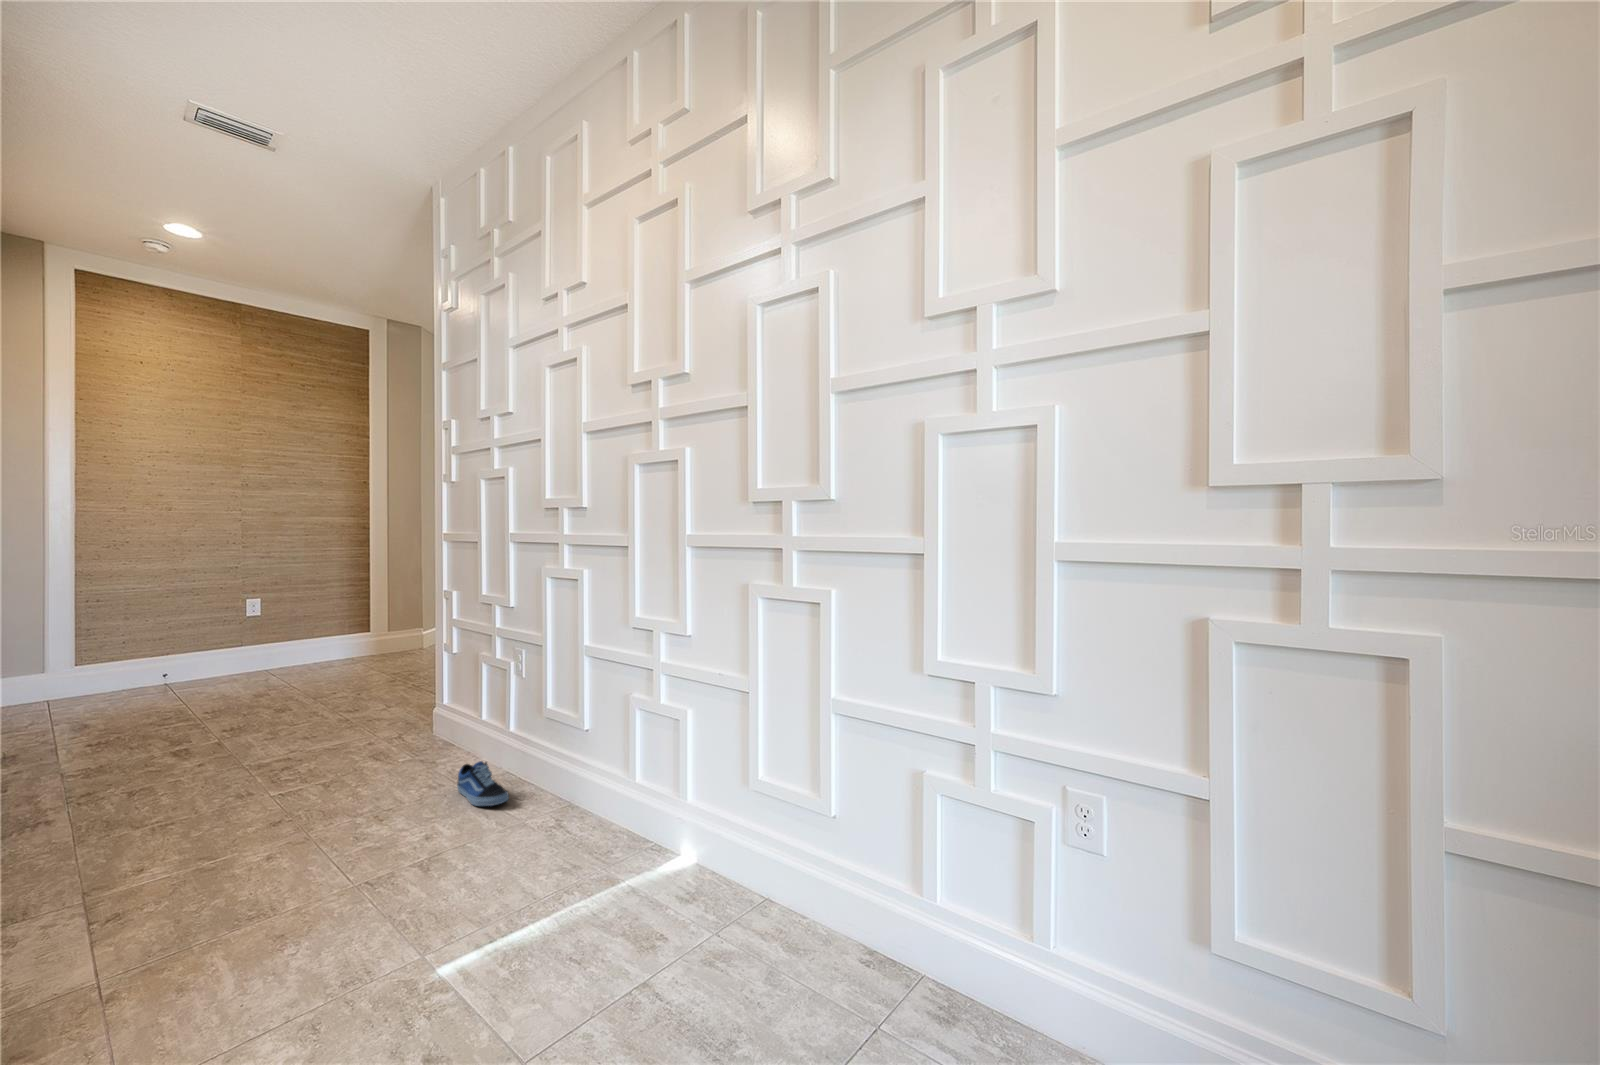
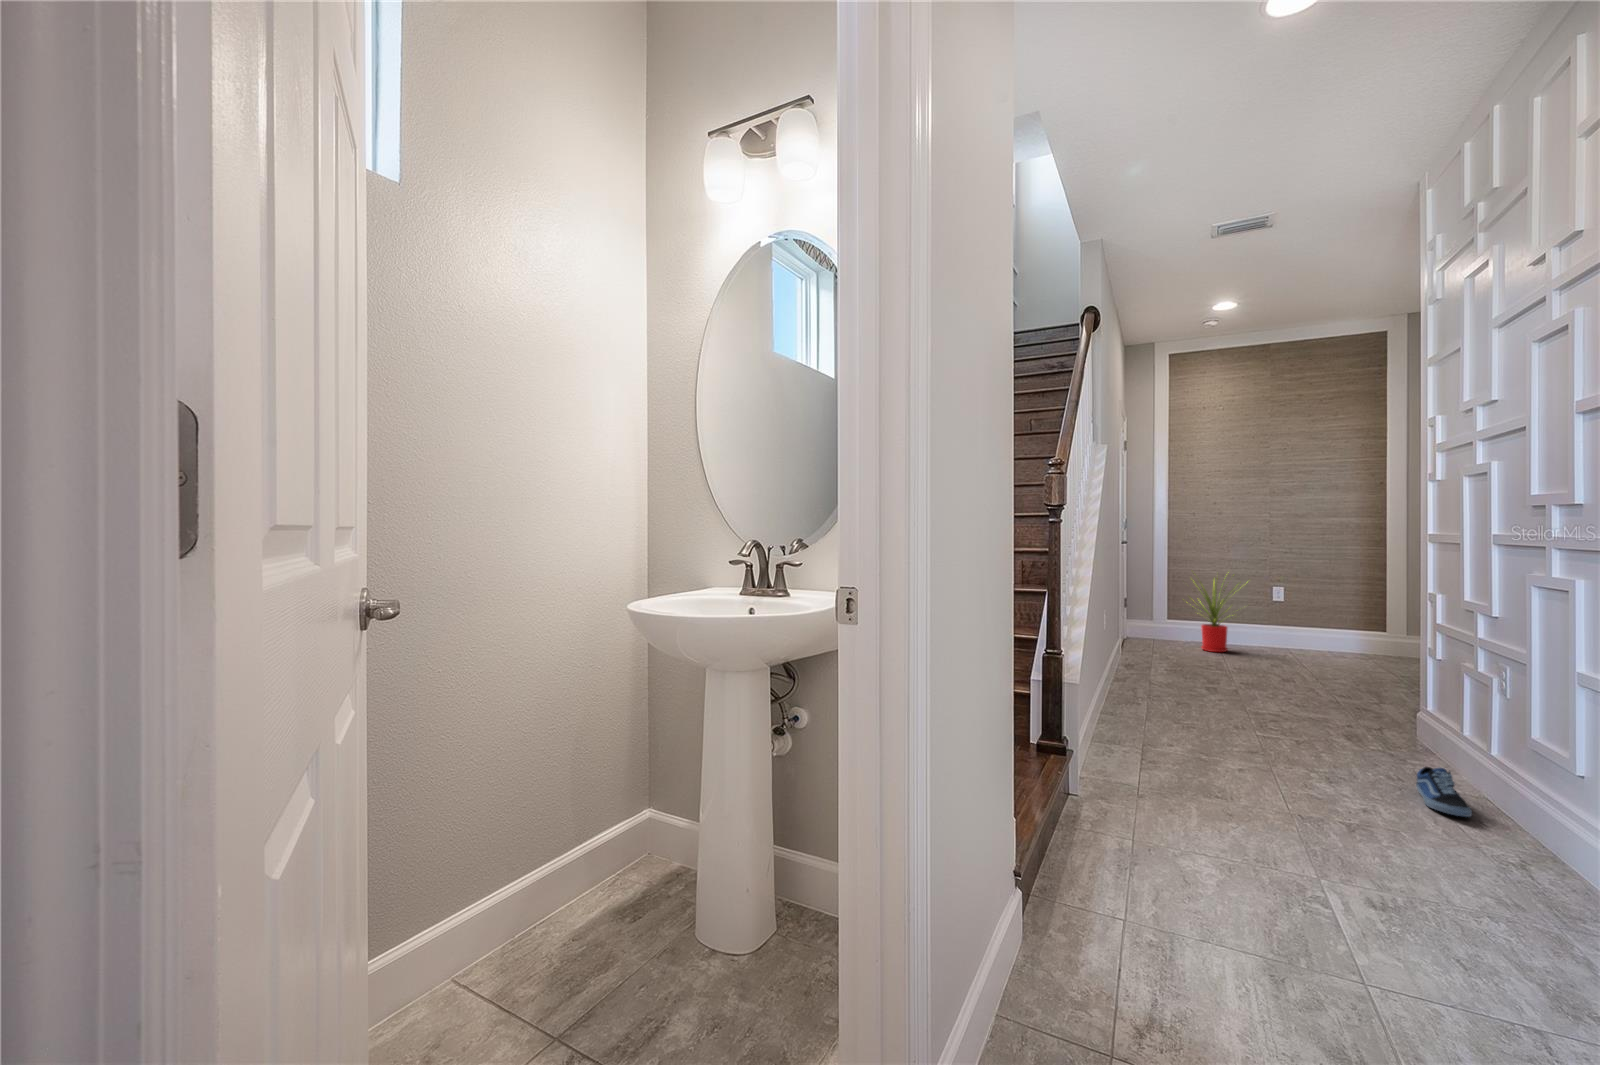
house plant: none [107,583,223,696] -> present [1193,578,1238,652]

